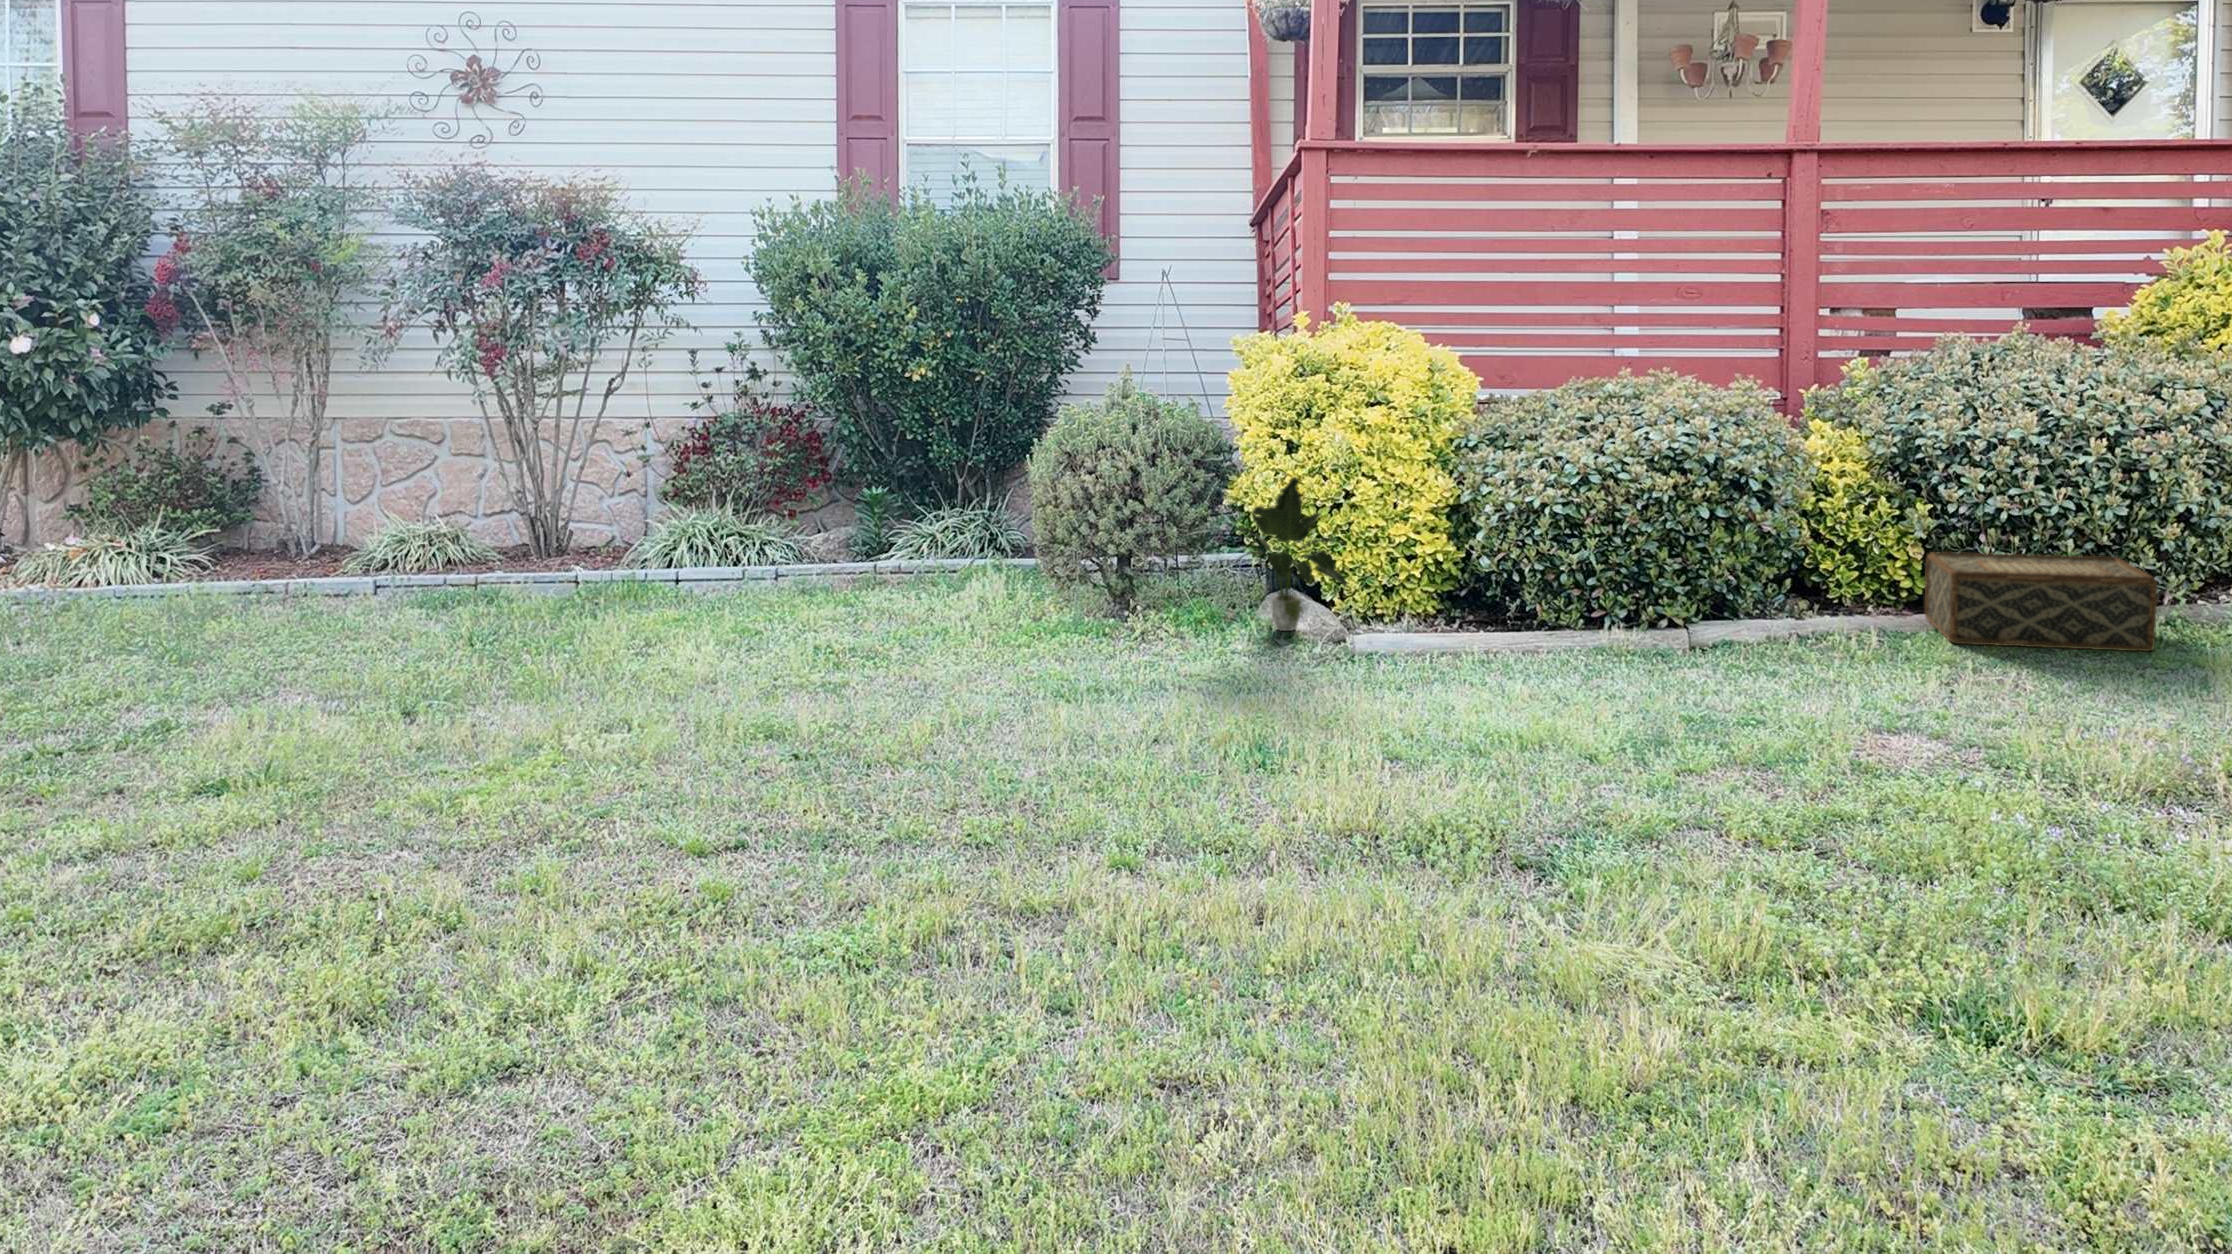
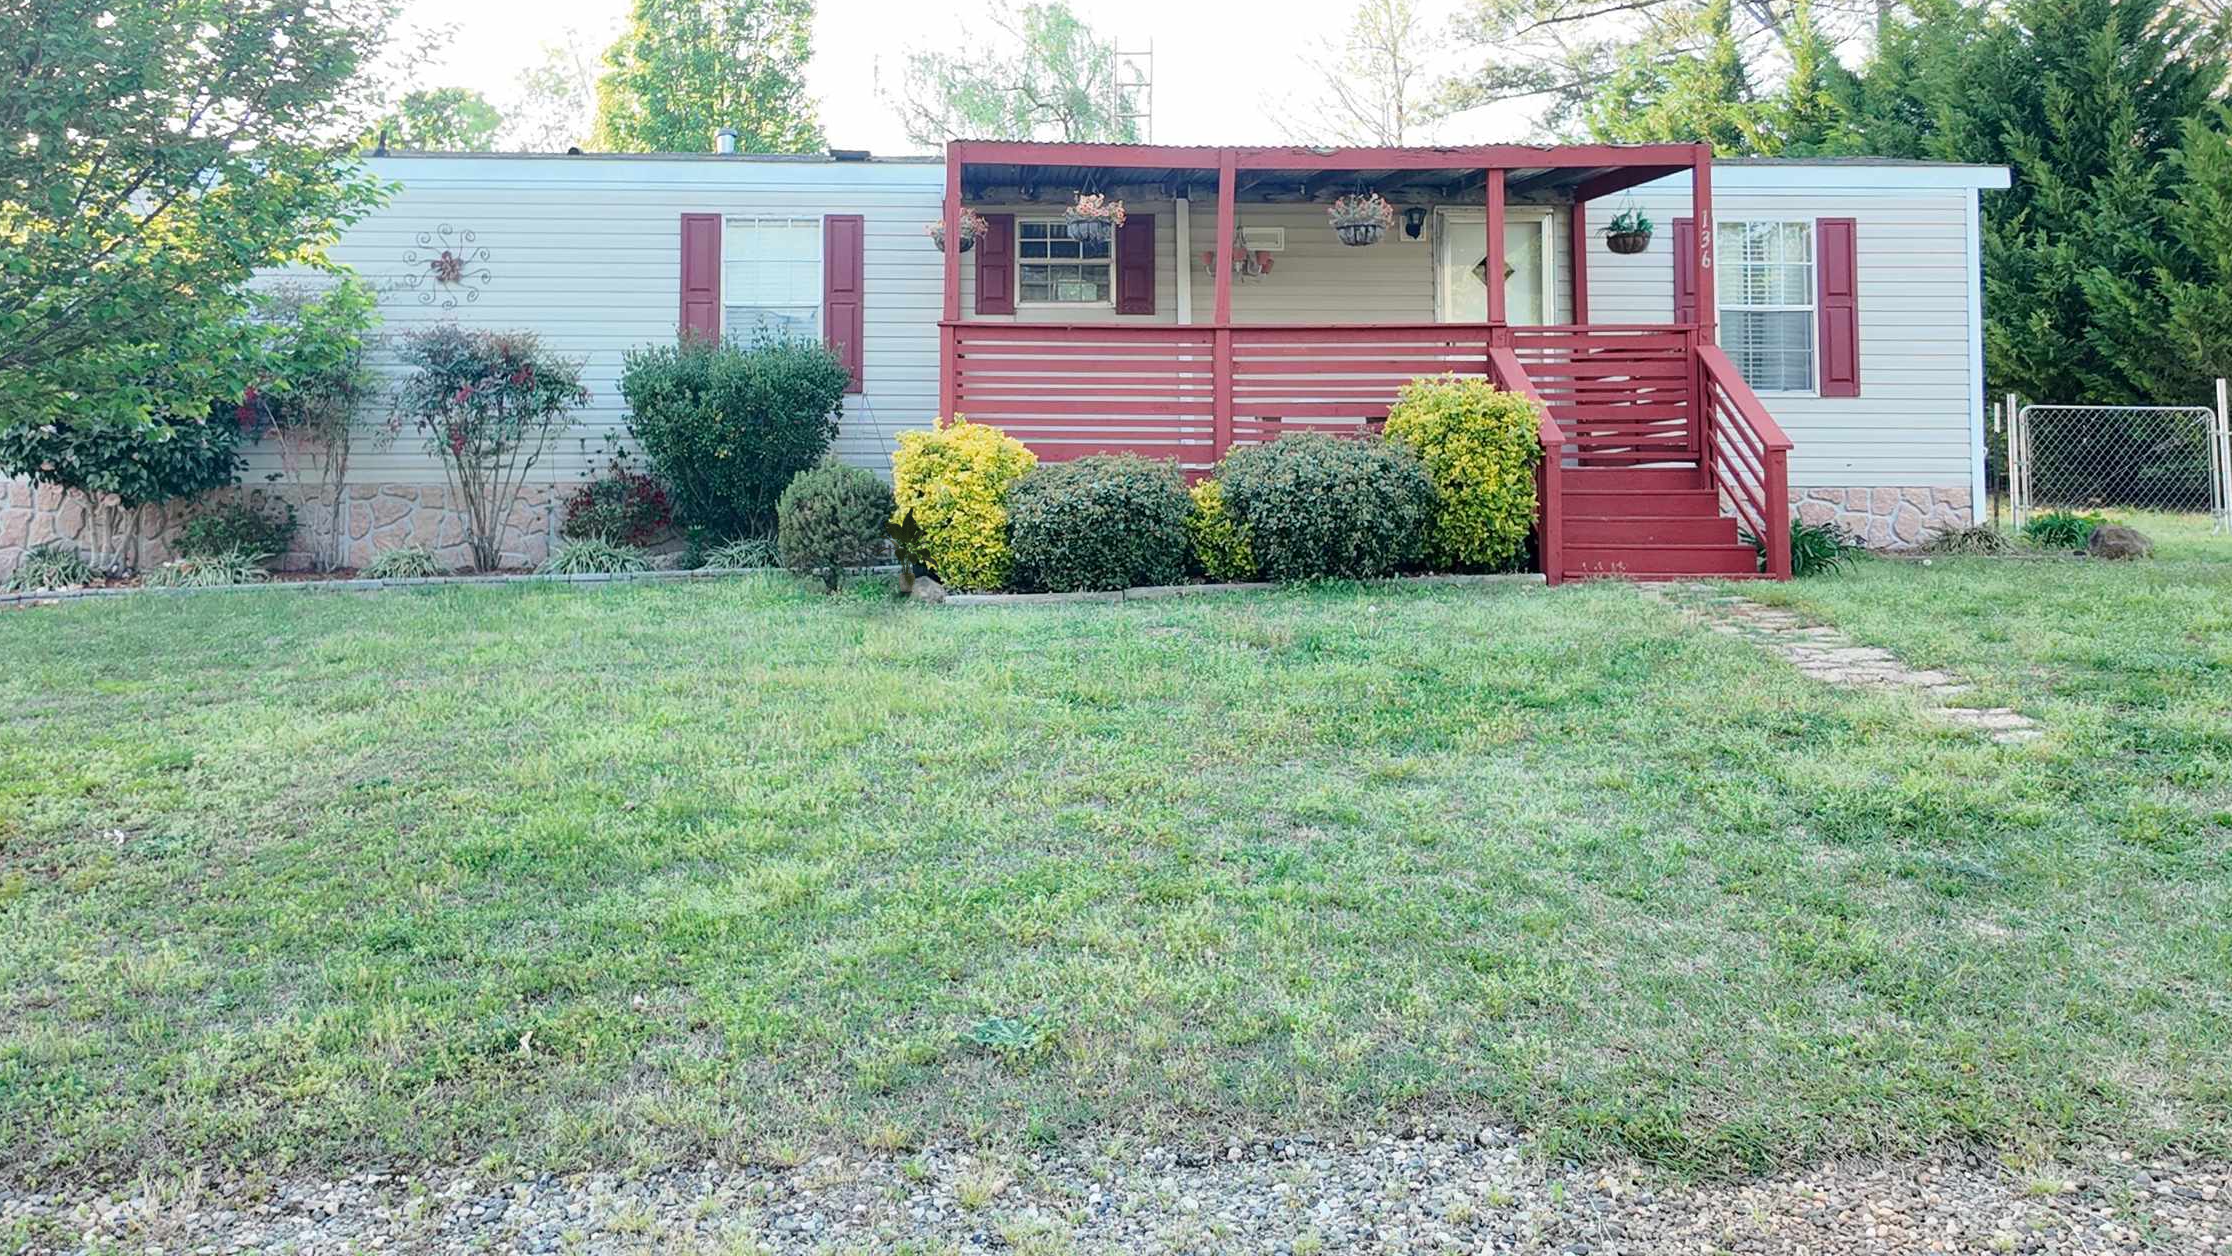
woven basket: present [1925,552,2157,651] -> none [1244,549,1342,596]

